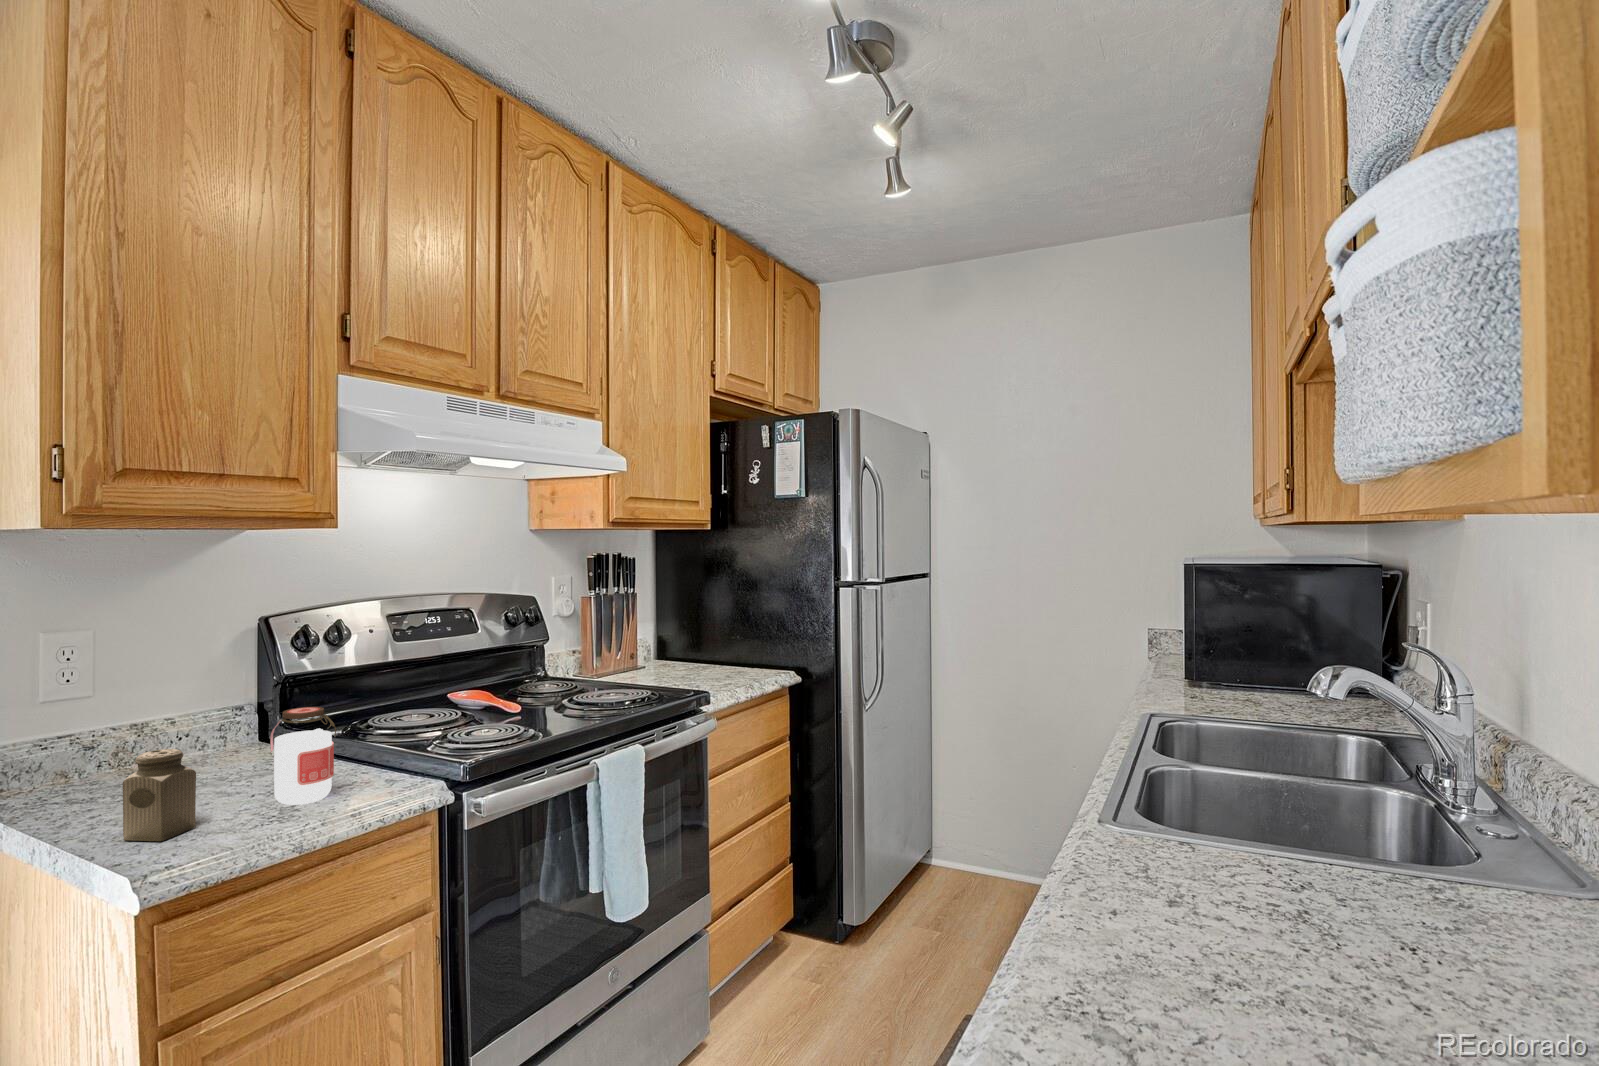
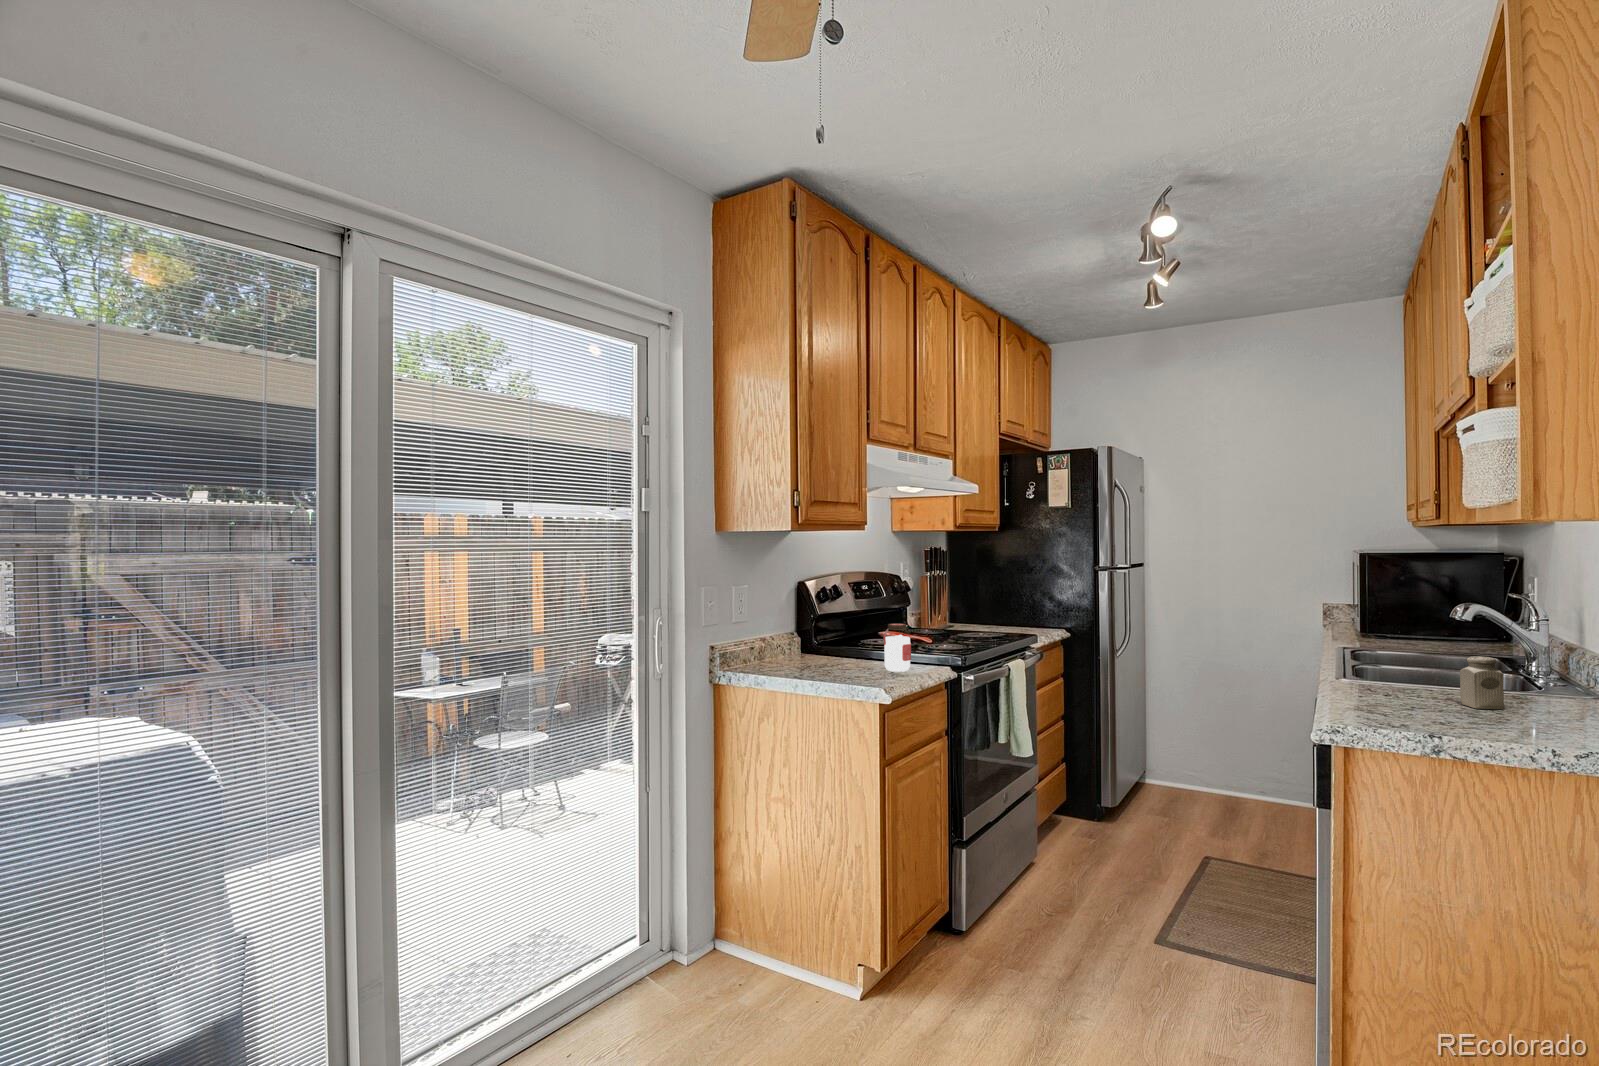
salt shaker: present [123,749,196,841] -> present [1460,657,1504,709]

